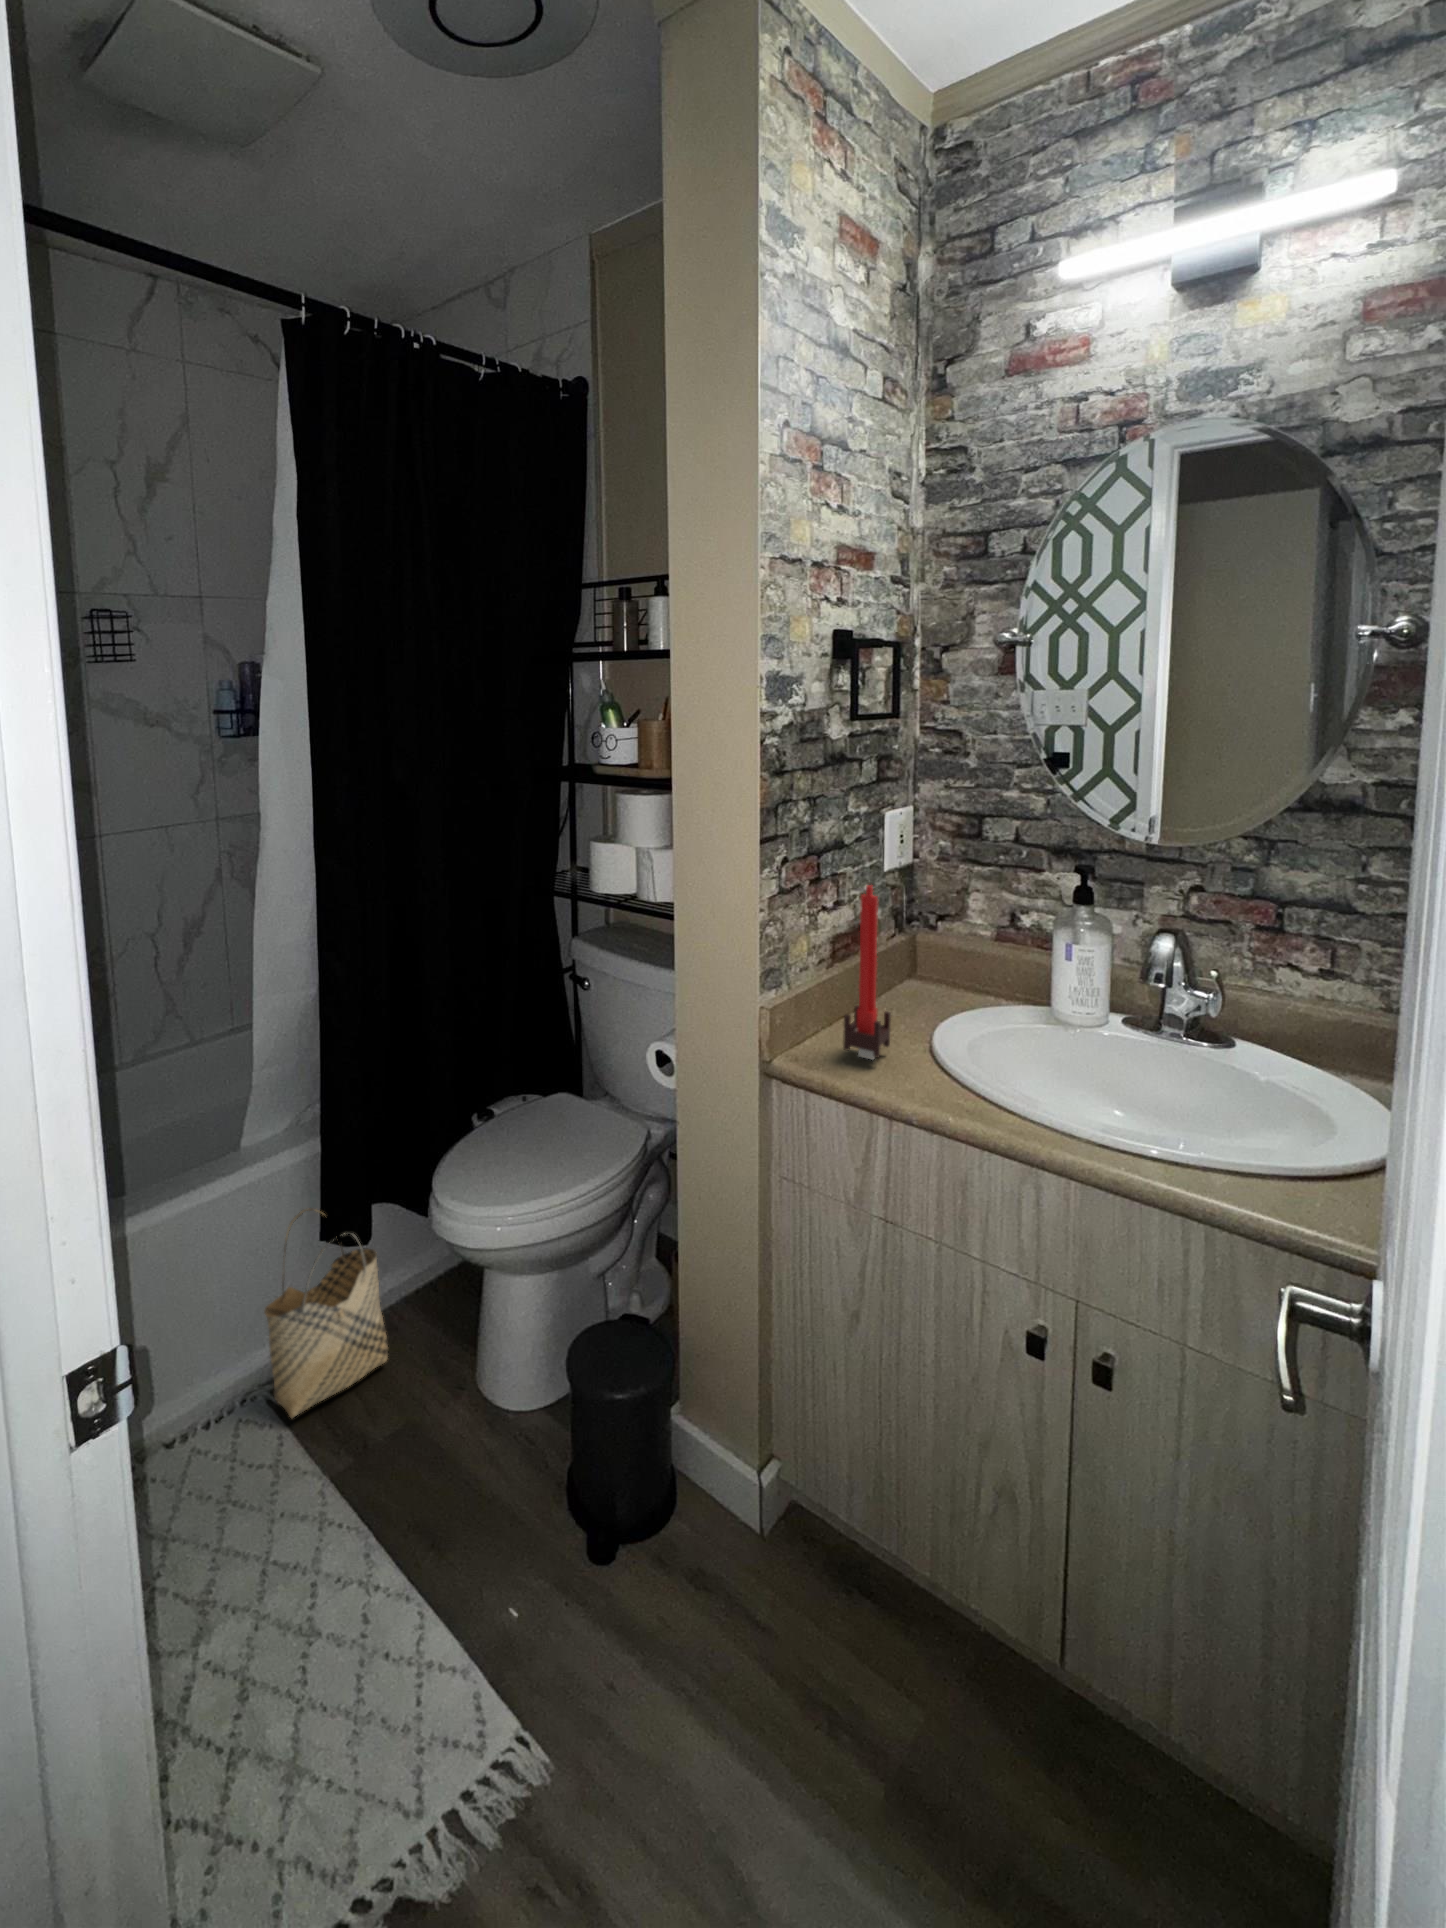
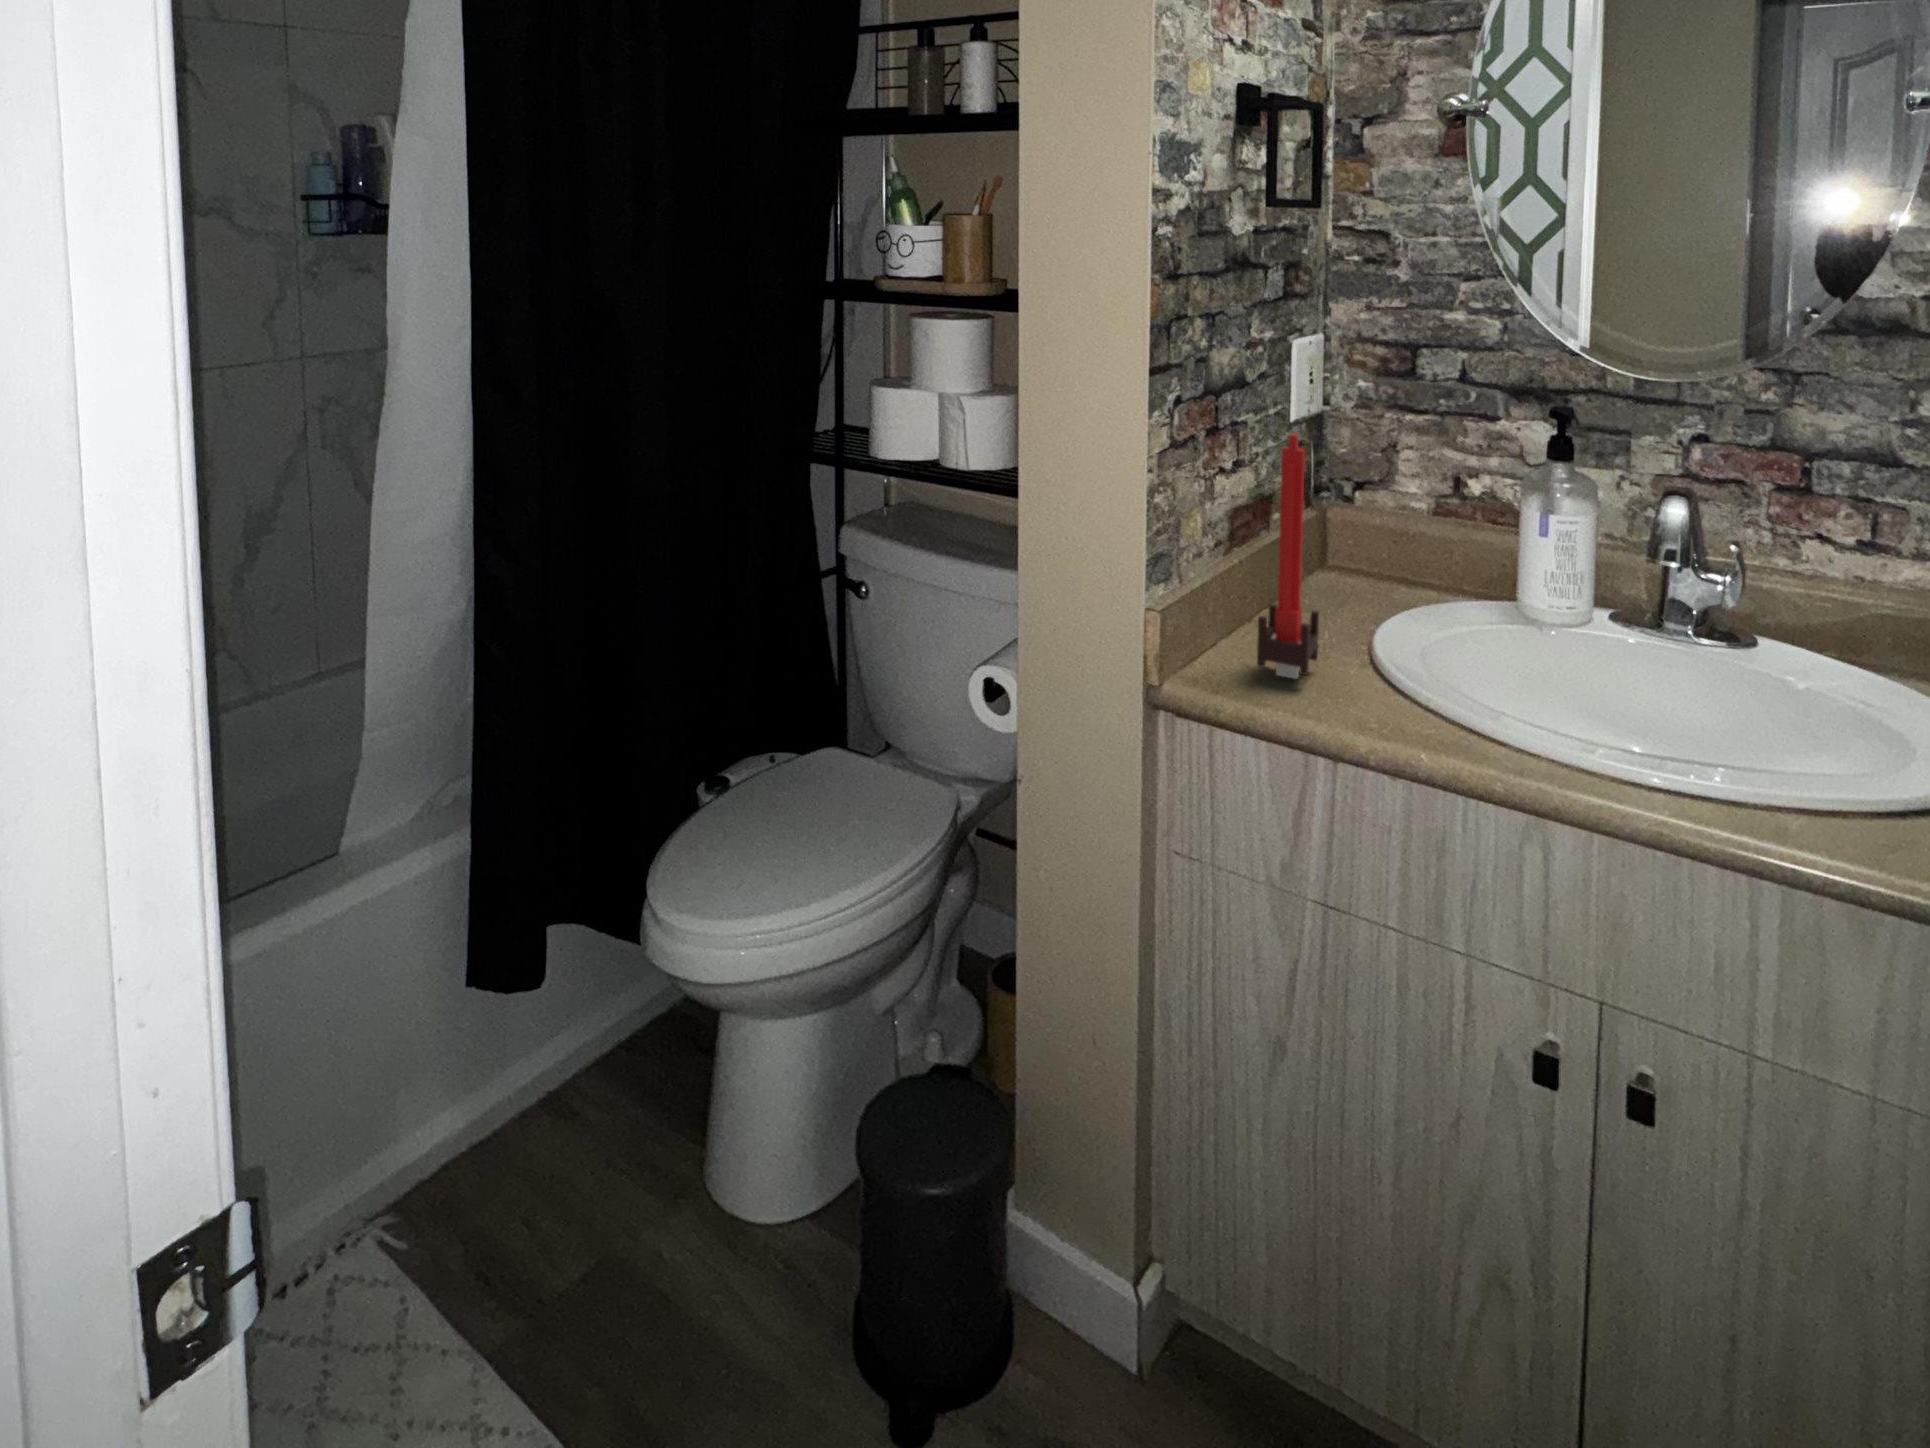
woven basket: present [264,1208,388,1418] -> none [378,939,569,1270]

